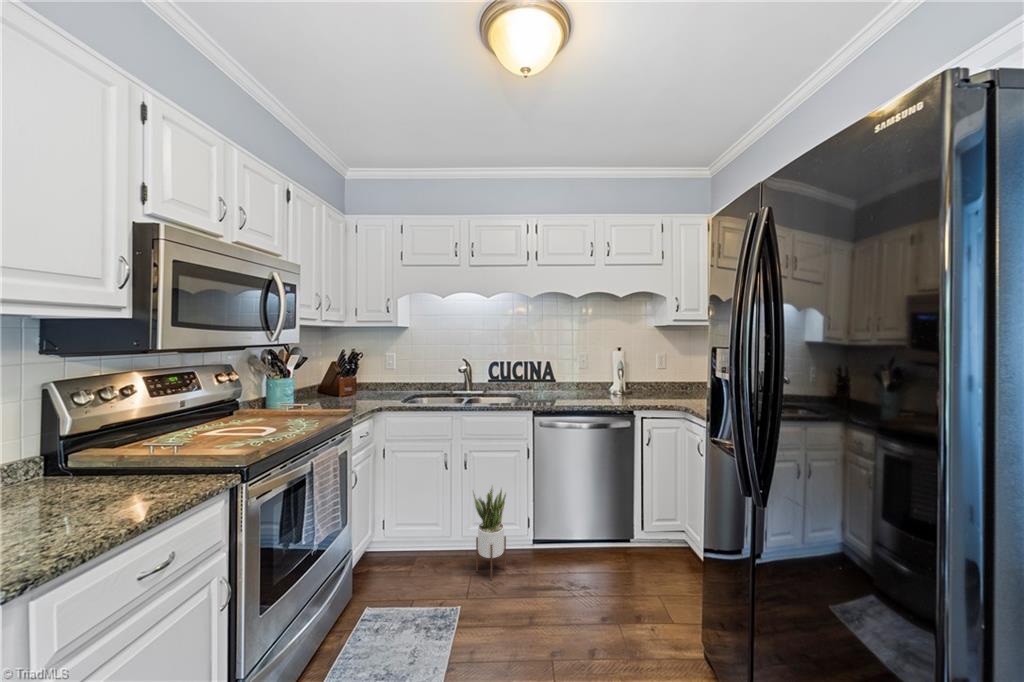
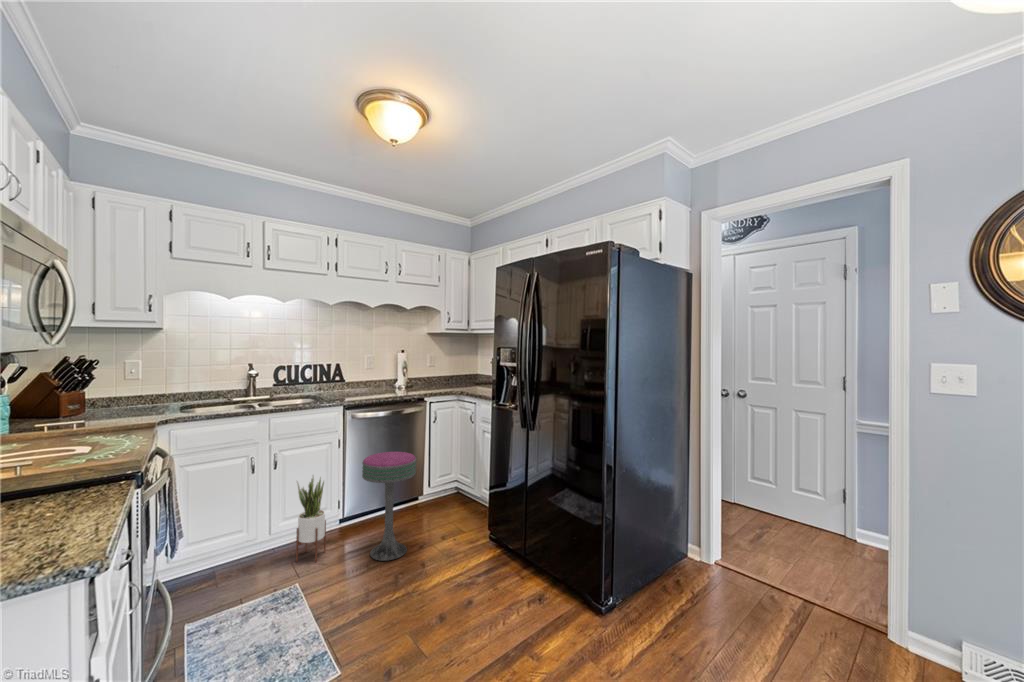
bar stool: none [532,477,597,618] -> present [362,452,416,561]

